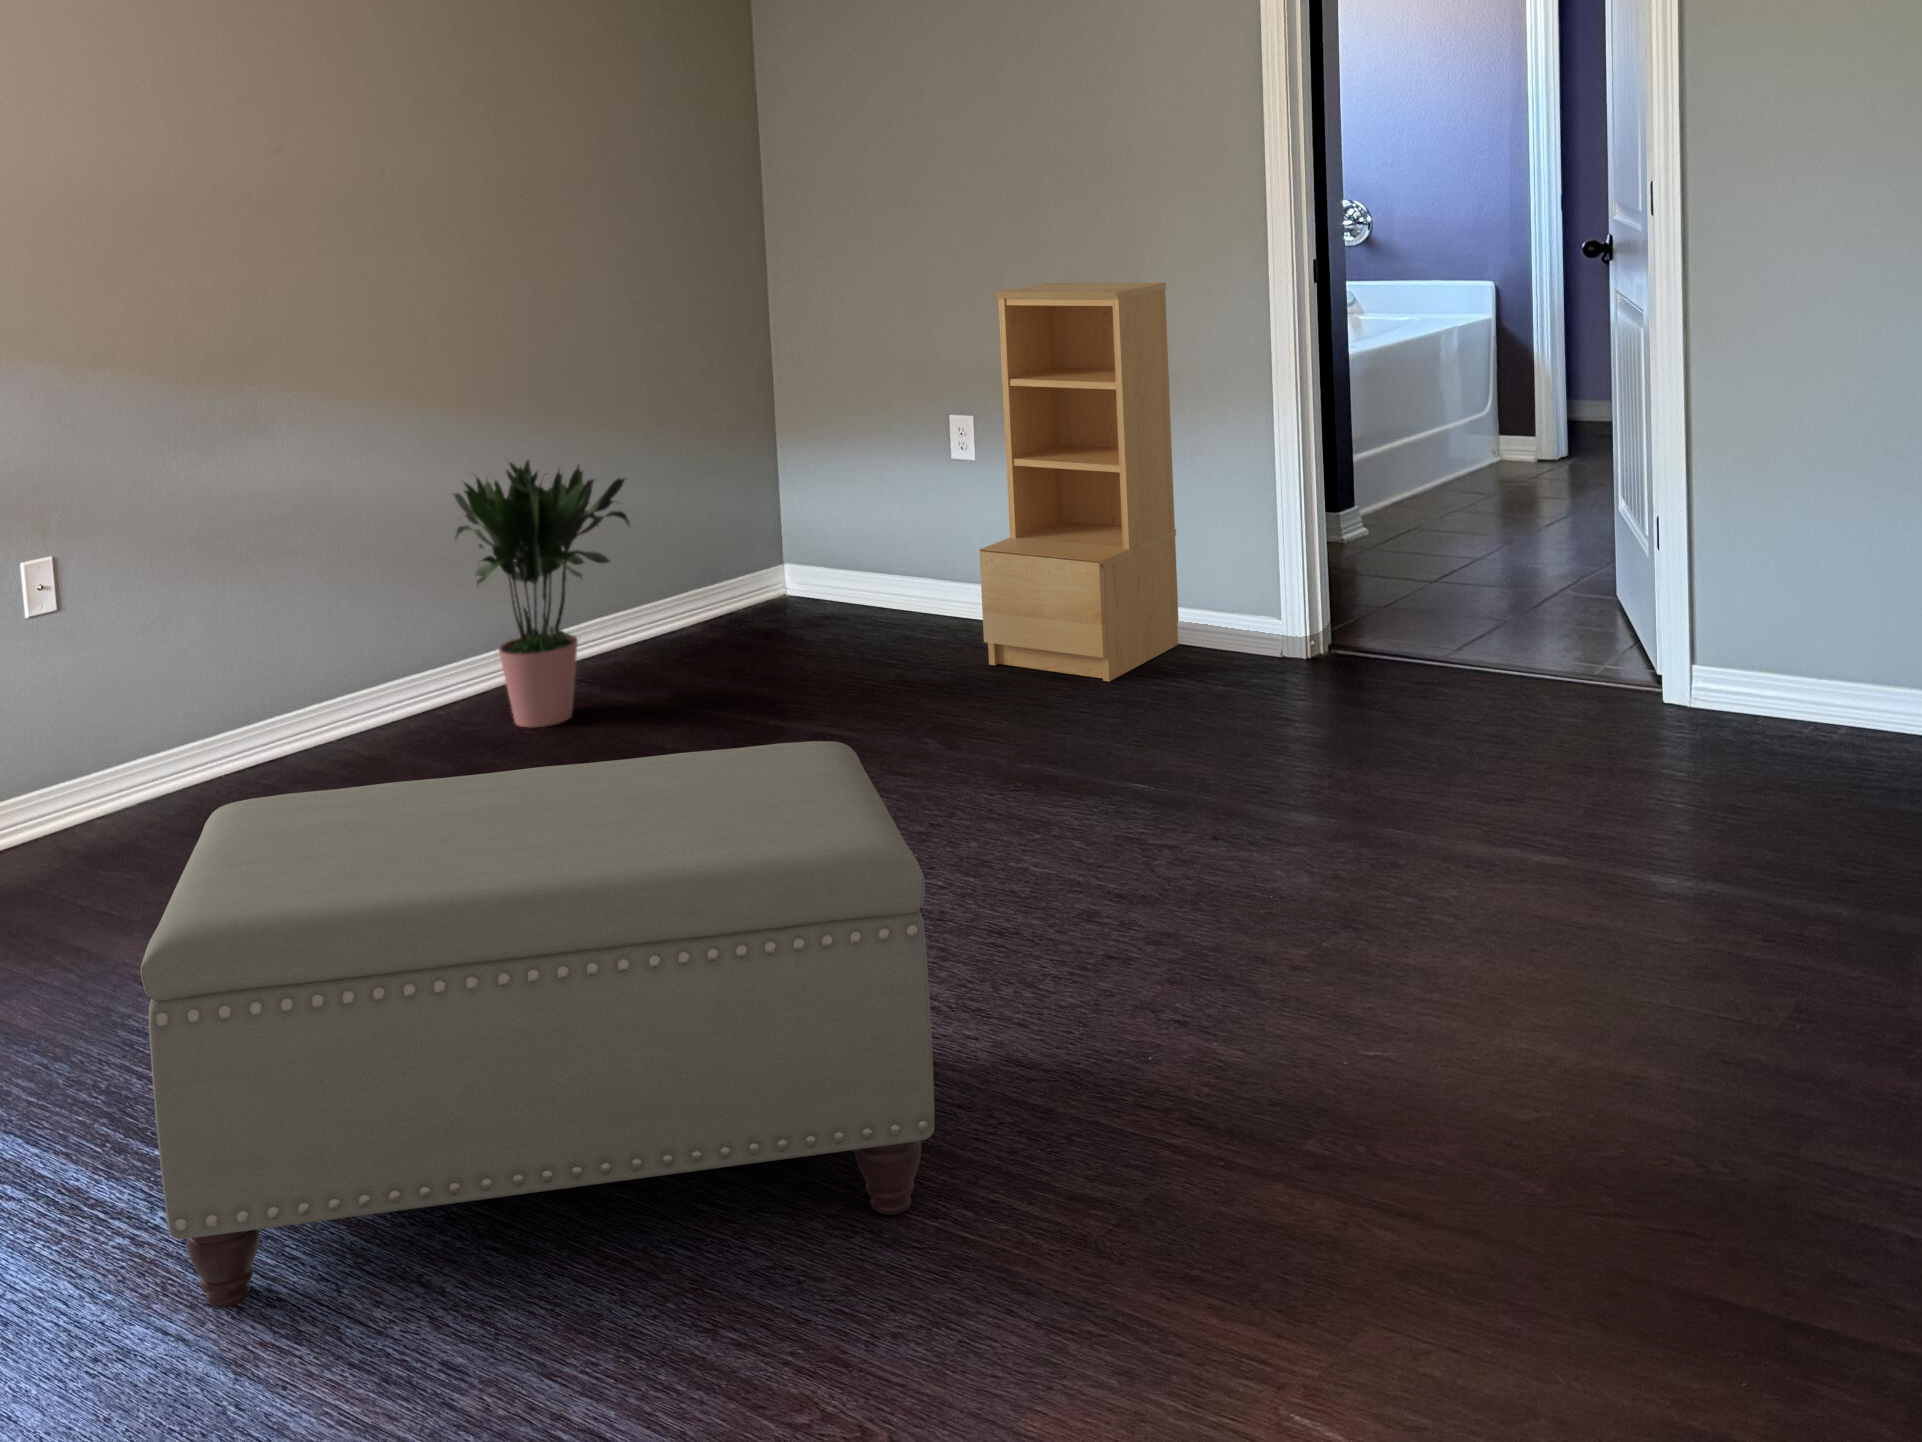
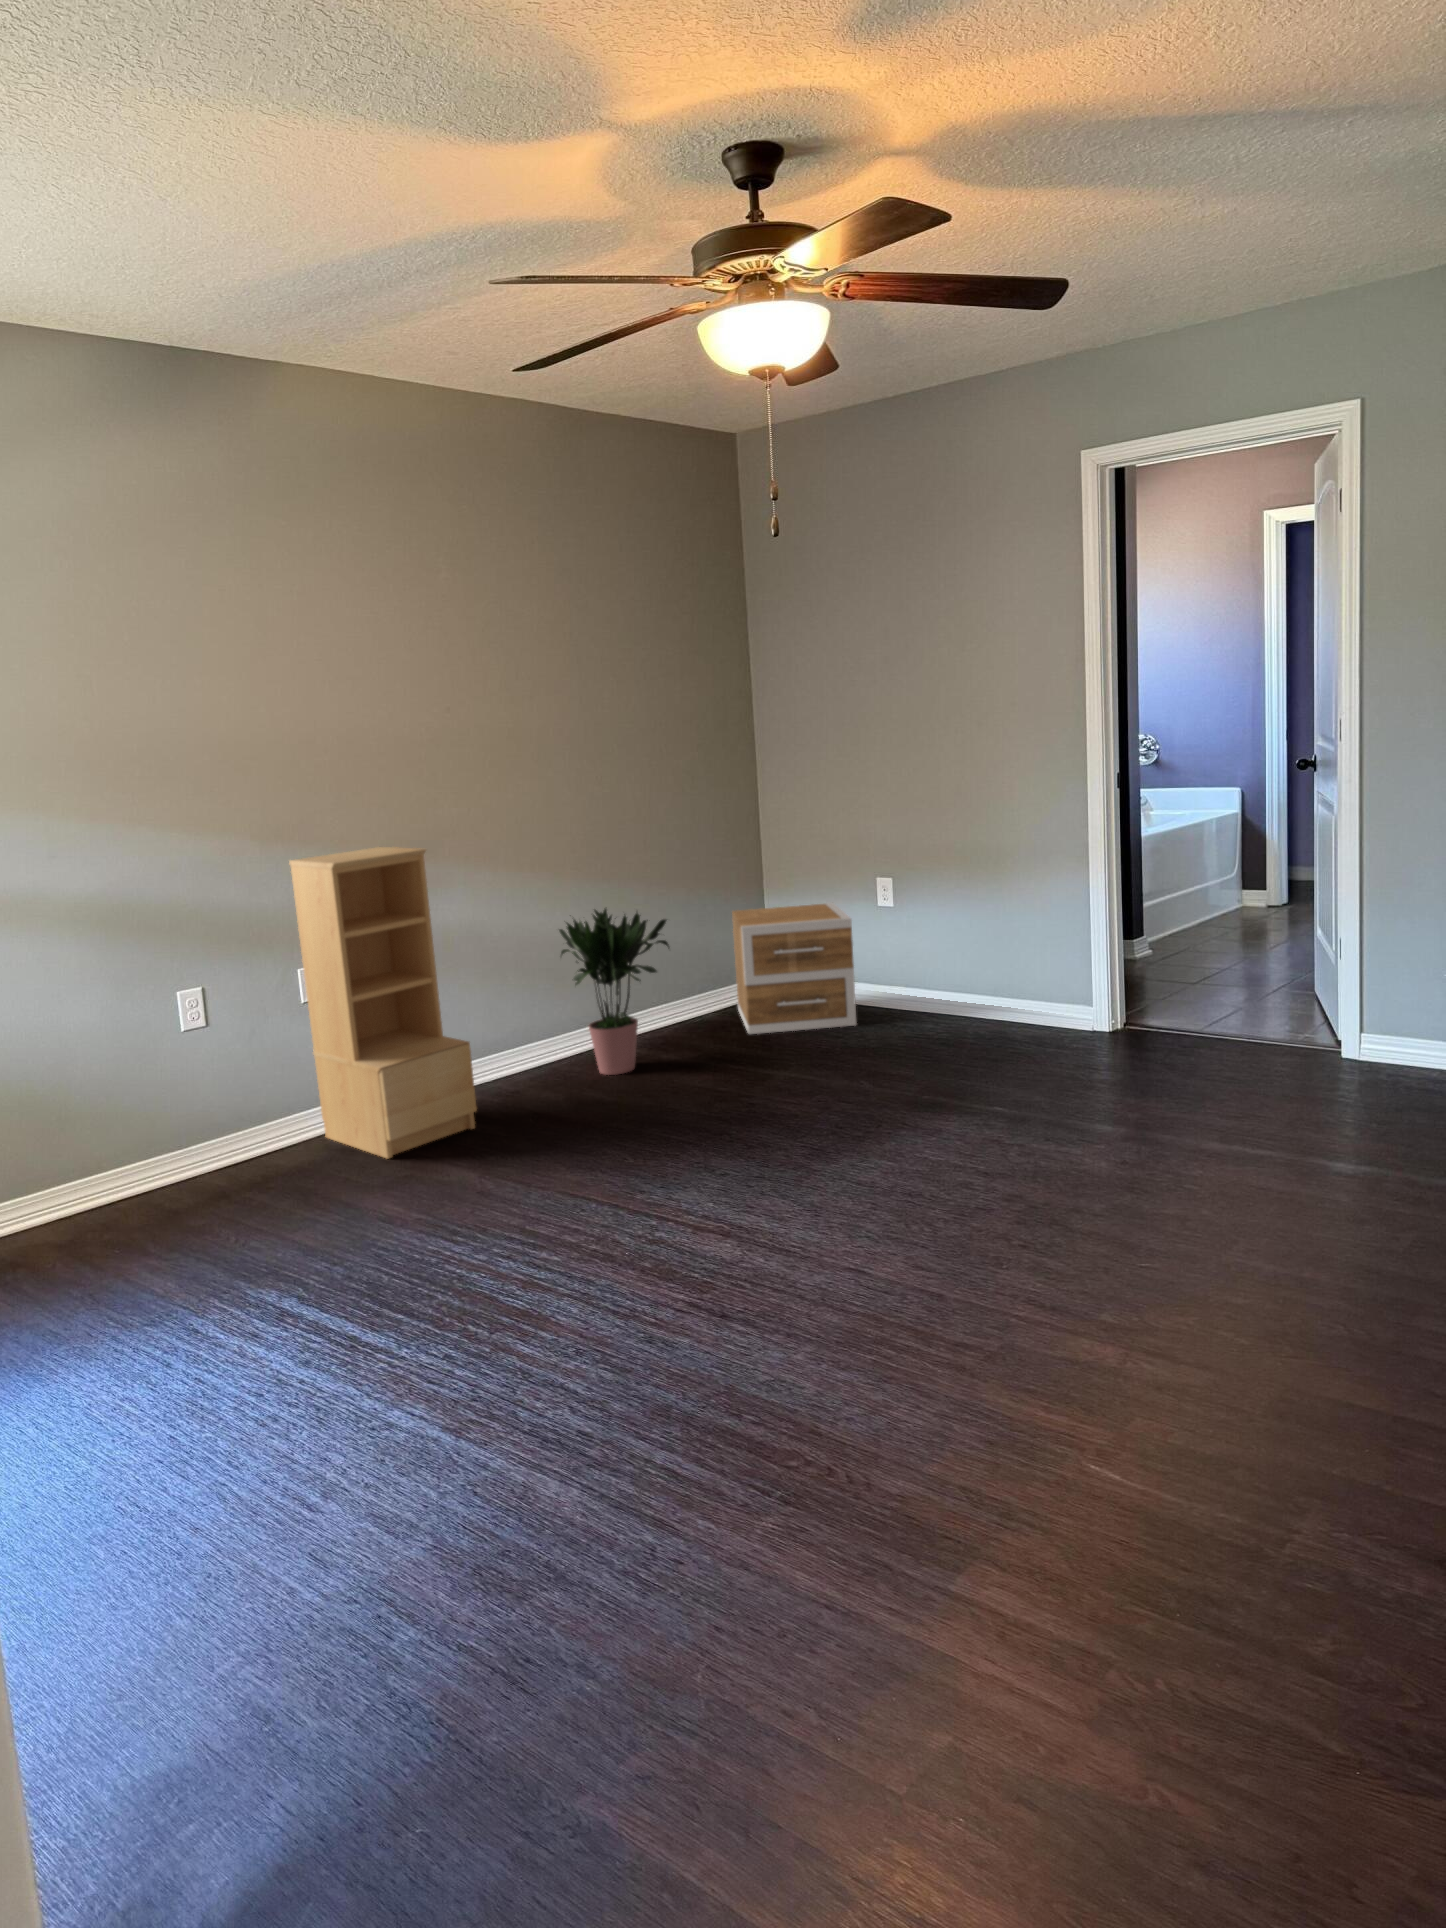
bookshelf: present [979,283,1179,681] -> present [290,847,477,1159]
nightstand: none [730,452,923,660] -> present [732,903,856,1034]
ottoman: present [141,741,935,1307] -> none [395,1080,866,1400]

